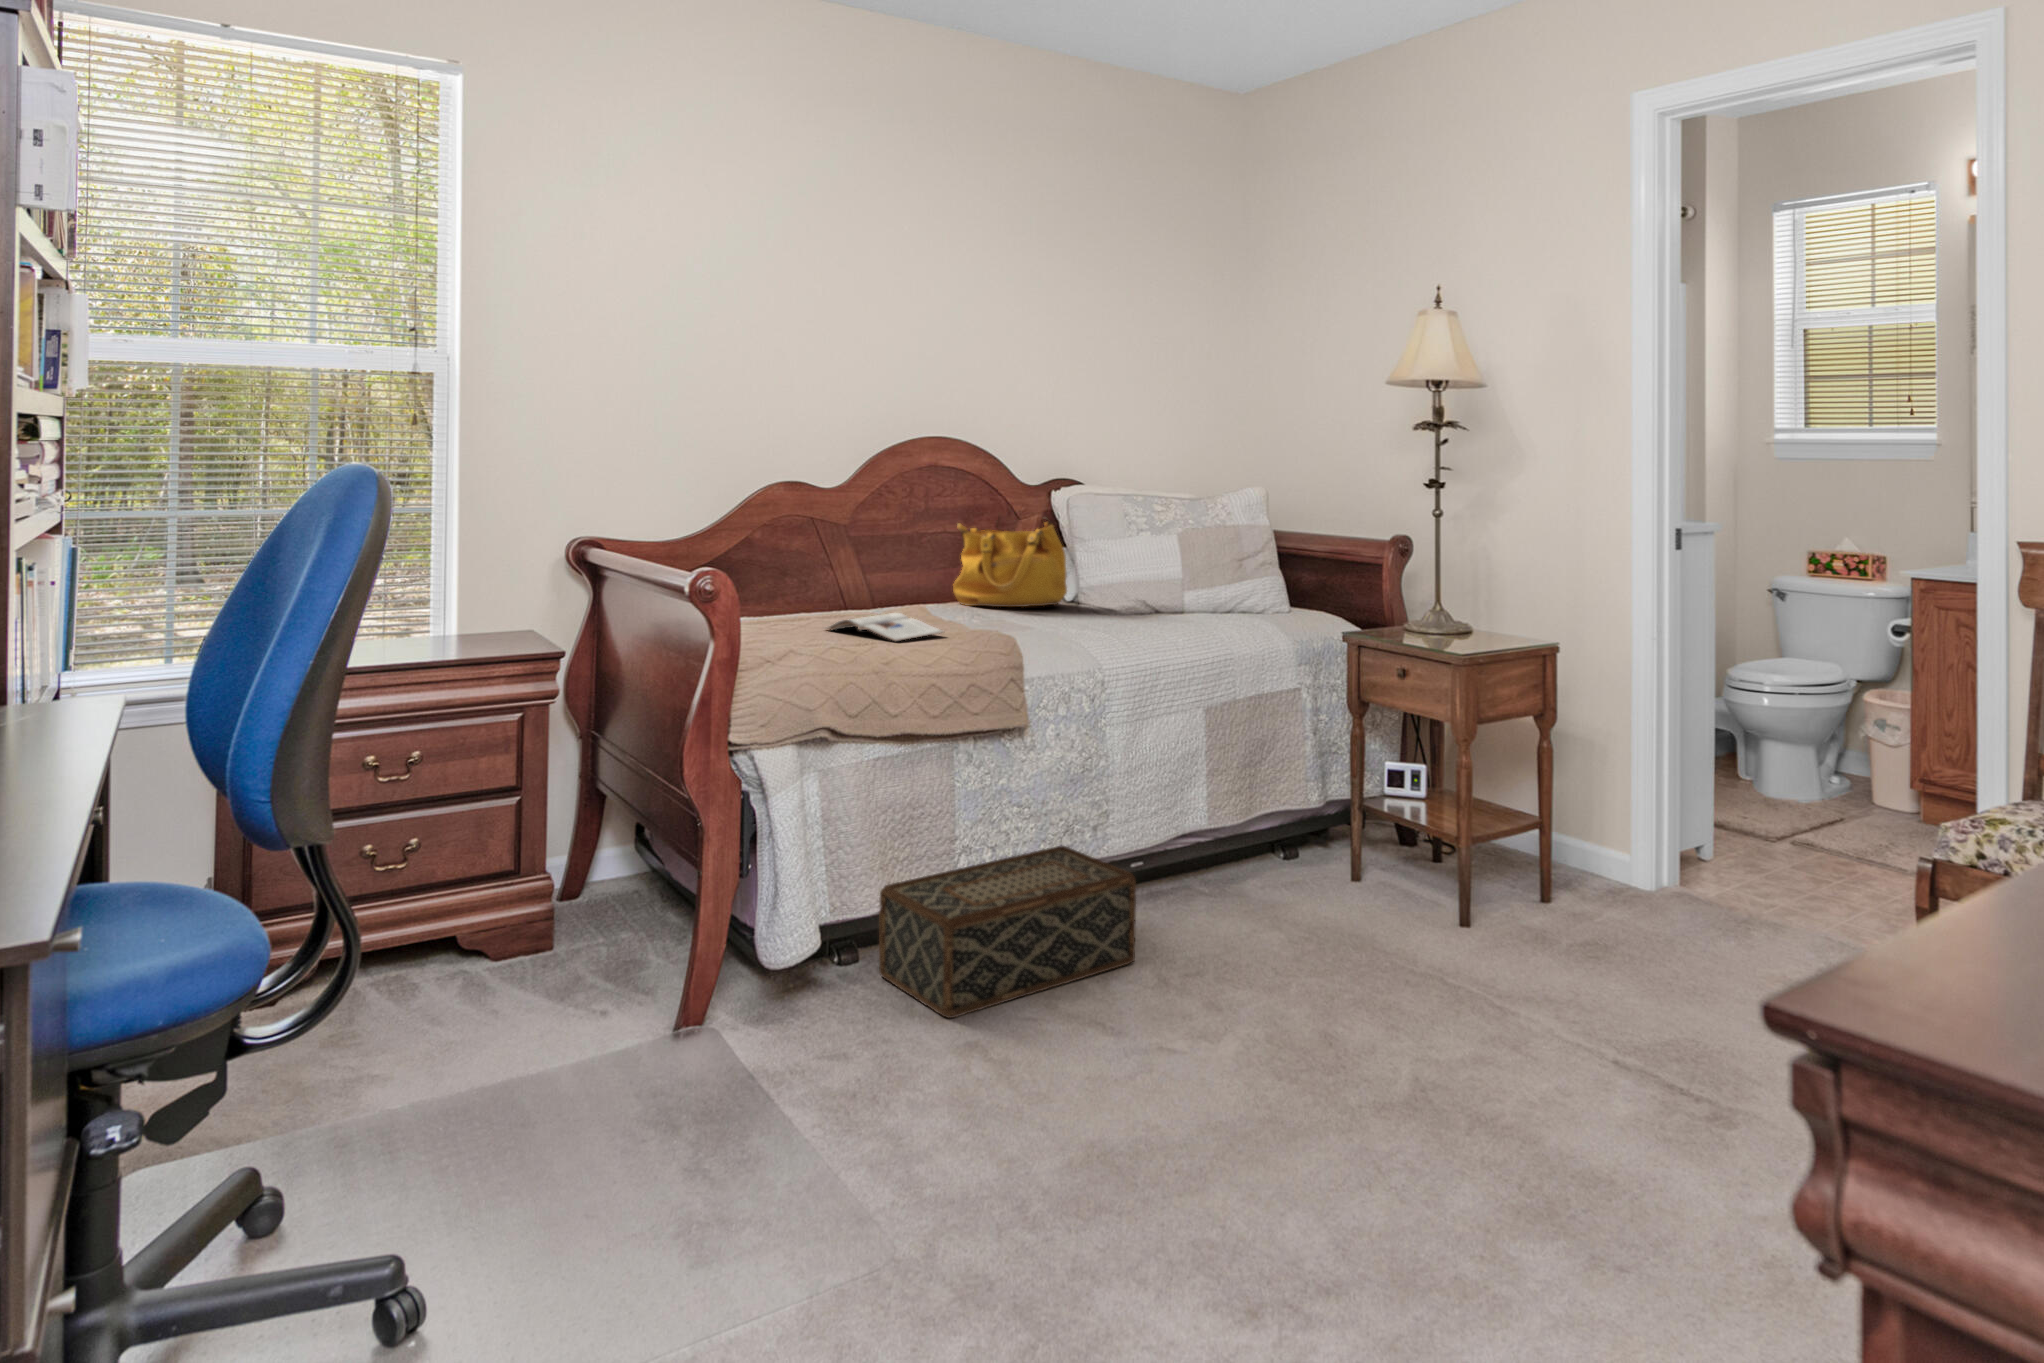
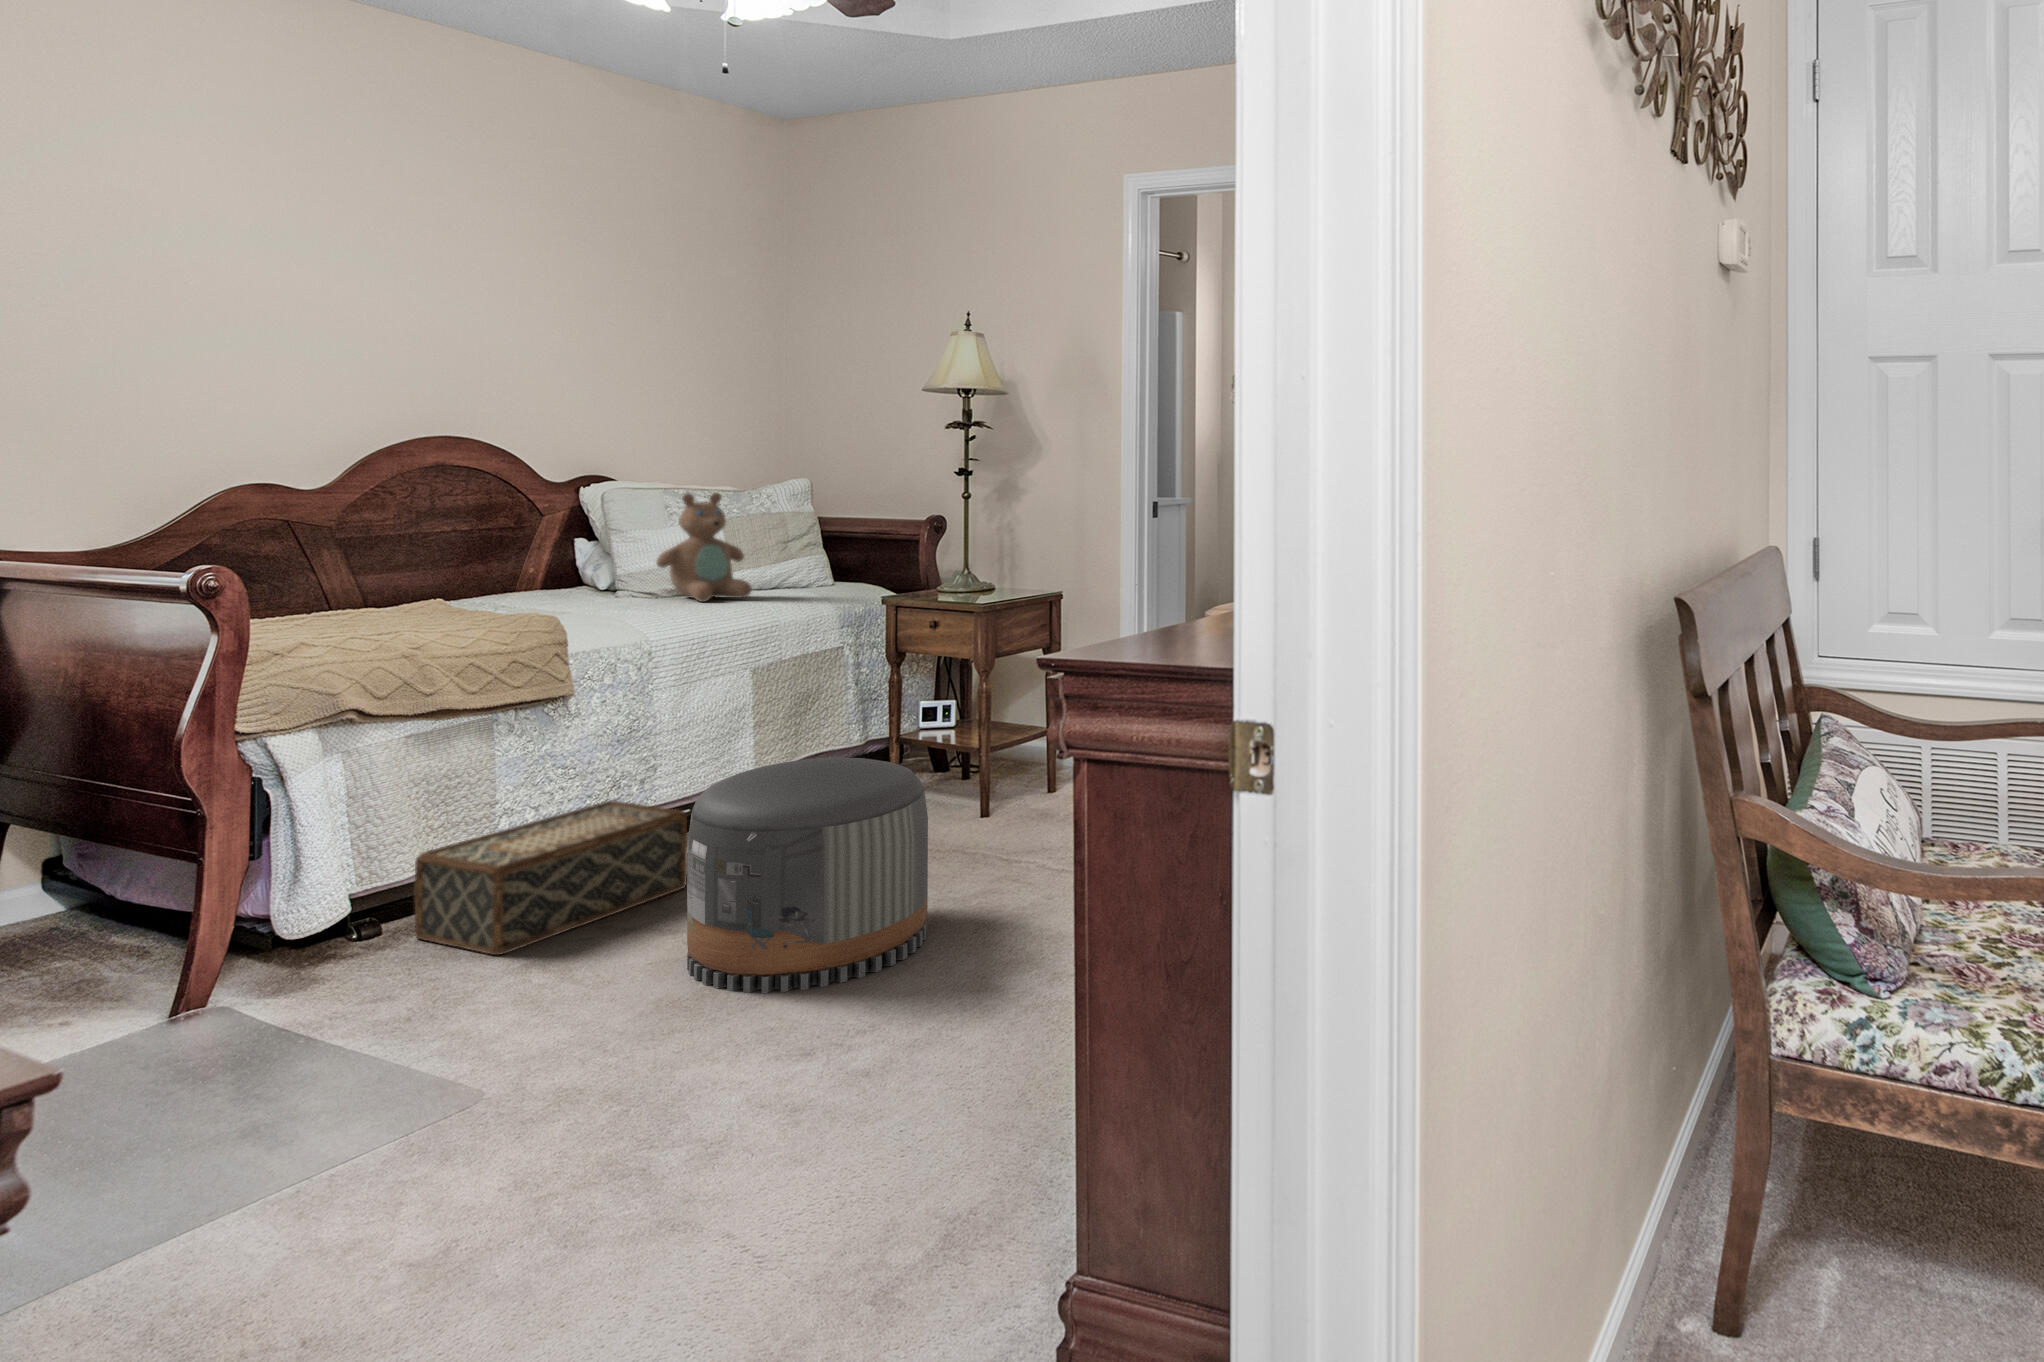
teddy bear: none [1113,502,1206,623] -> present [656,493,752,602]
handbag: present [953,518,1067,607] -> none [476,510,605,600]
magazine: present [826,613,943,641] -> none [330,605,477,629]
pouf: none [1130,847,1410,1163] -> present [687,758,928,993]

